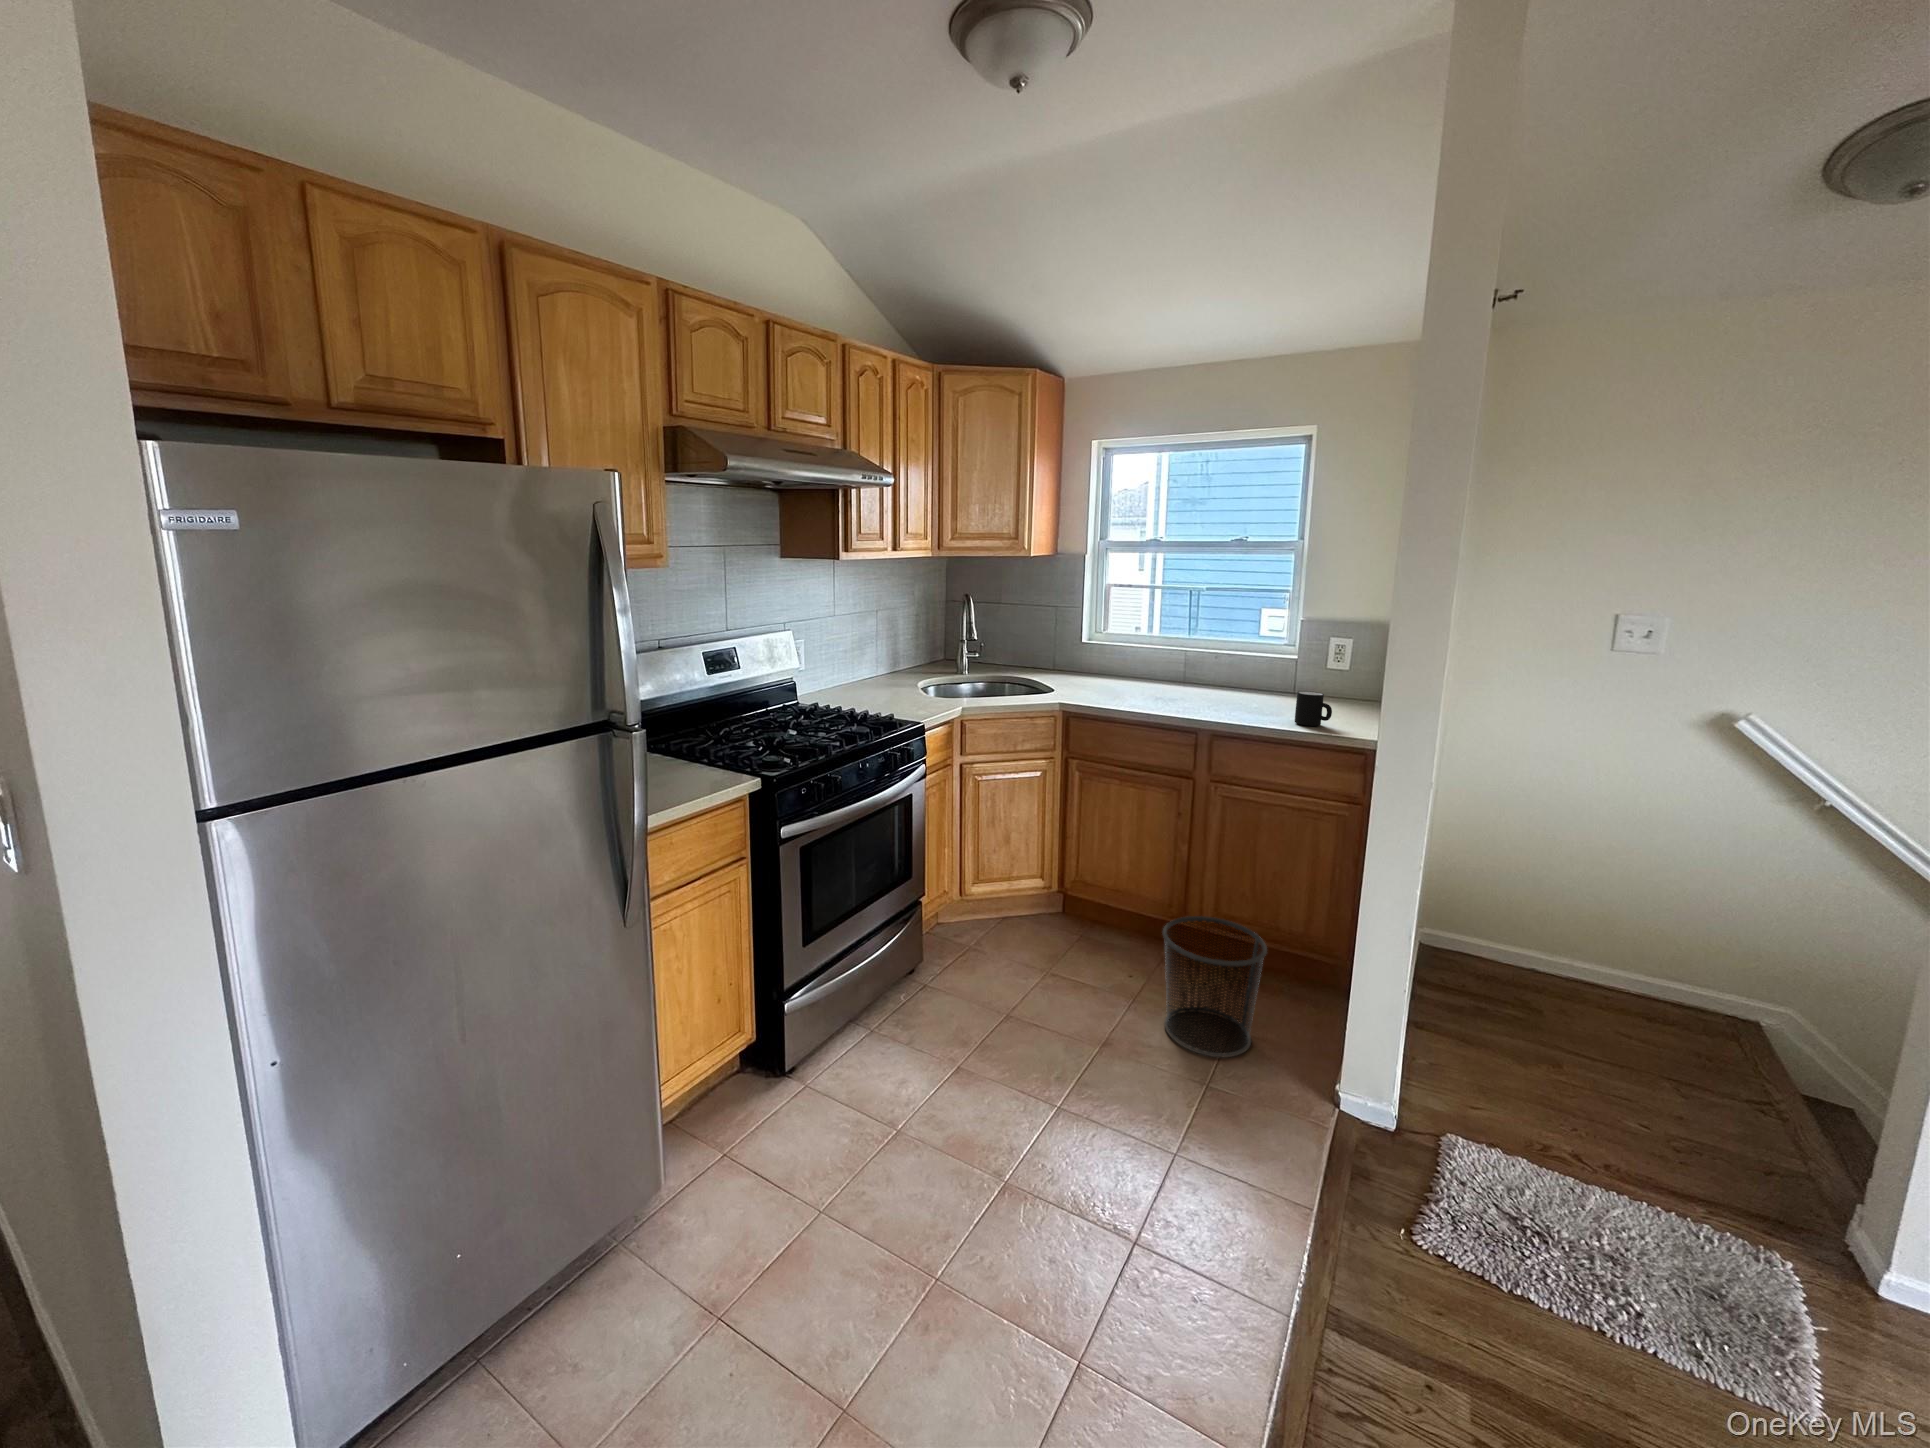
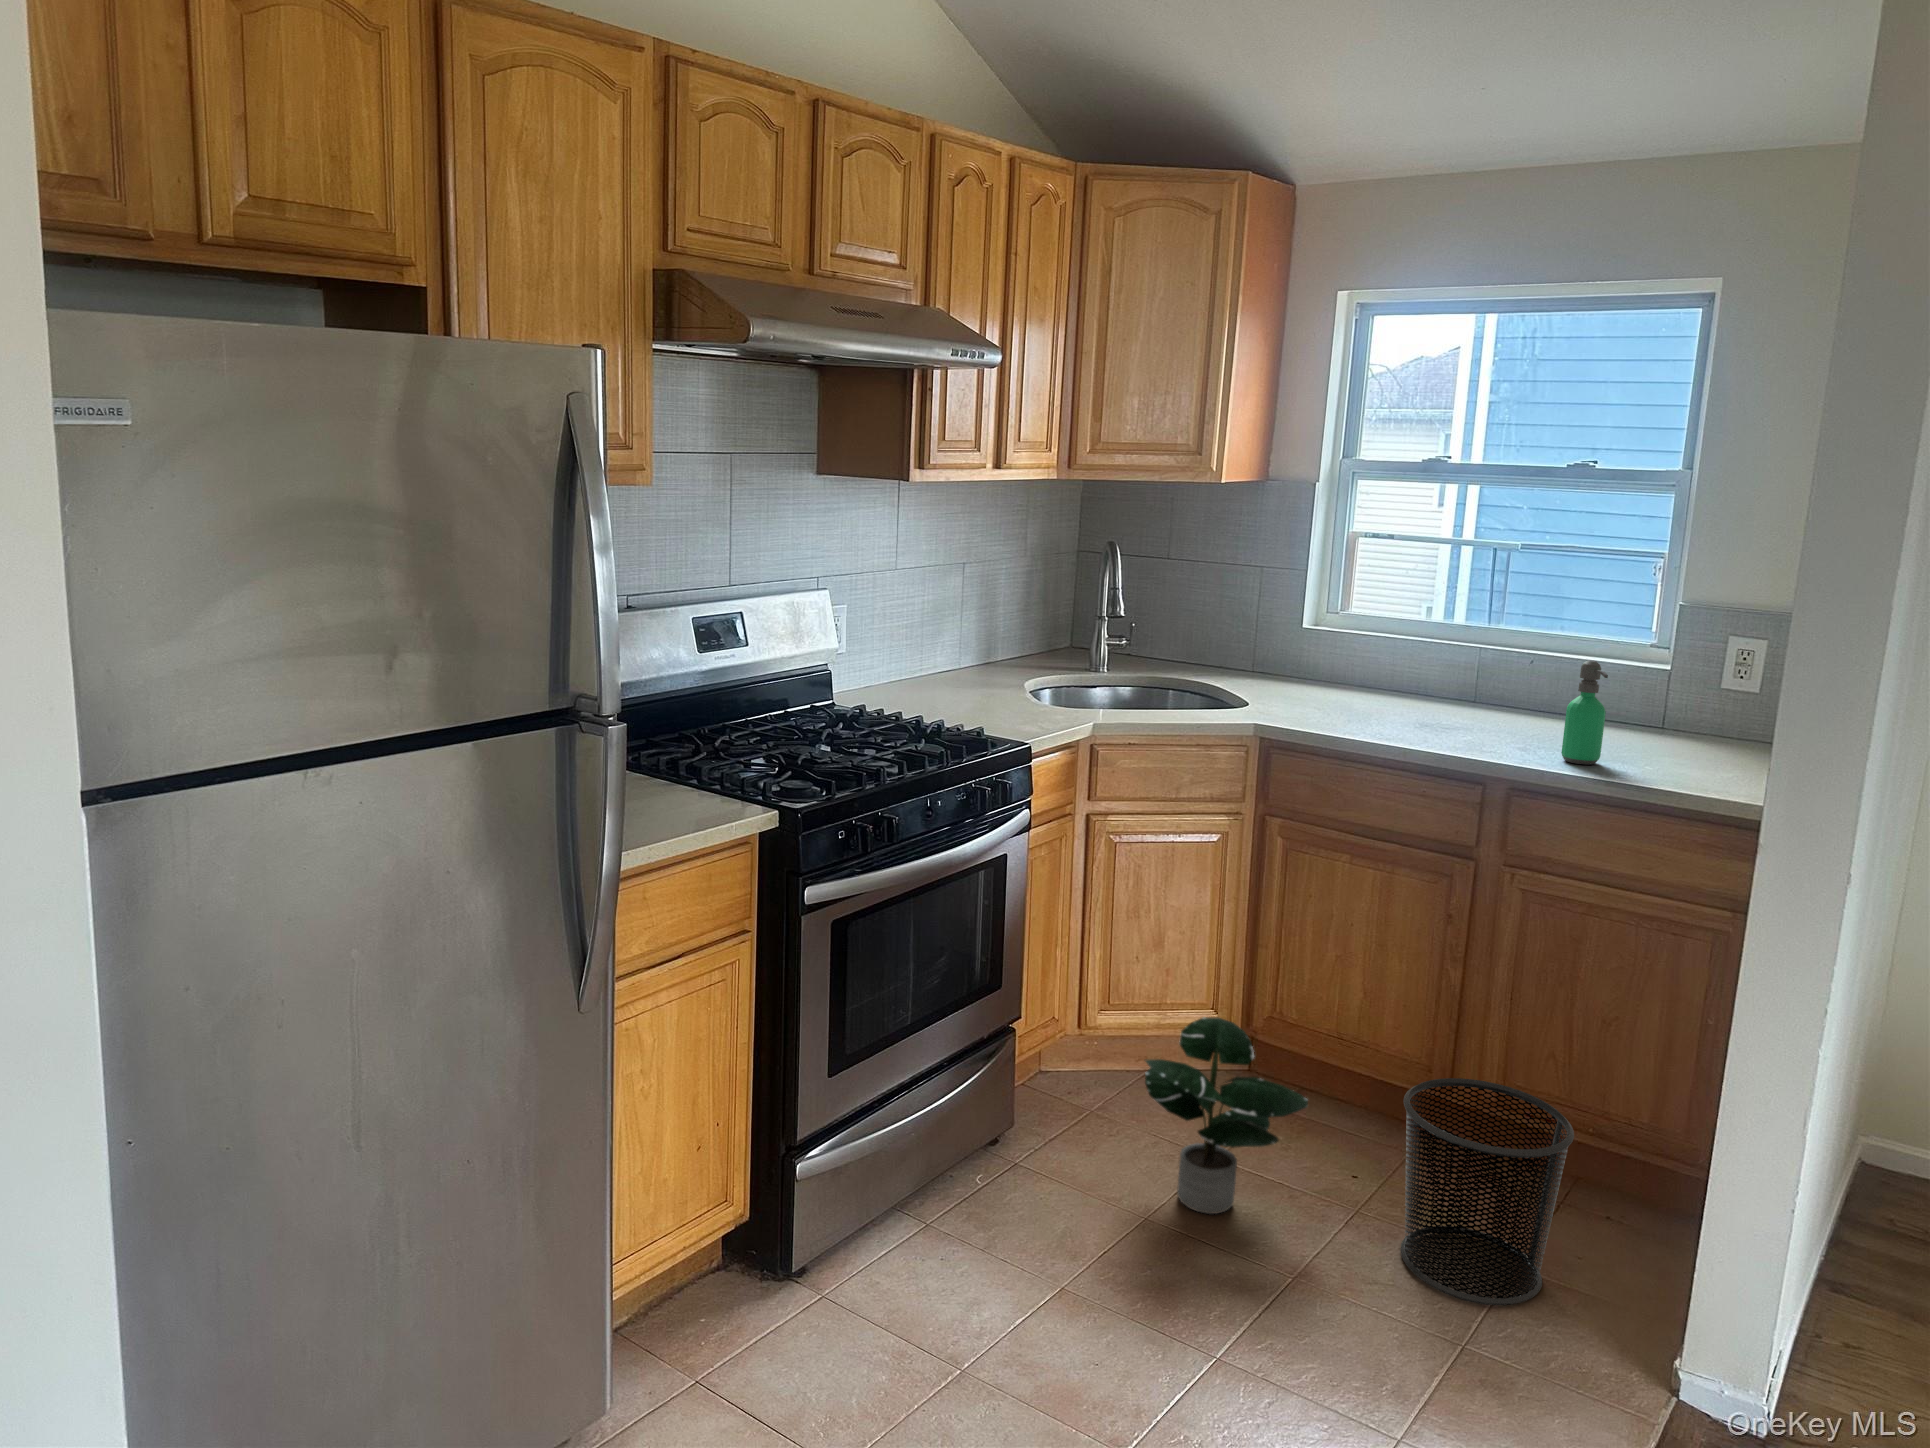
soap dispenser: none [1244,655,1270,719] -> present [1561,660,1608,765]
mug: present [1295,691,1332,726] -> none [1644,722,1707,780]
potted plant: none [1002,886,1104,1010] -> present [1145,1017,1308,1214]

